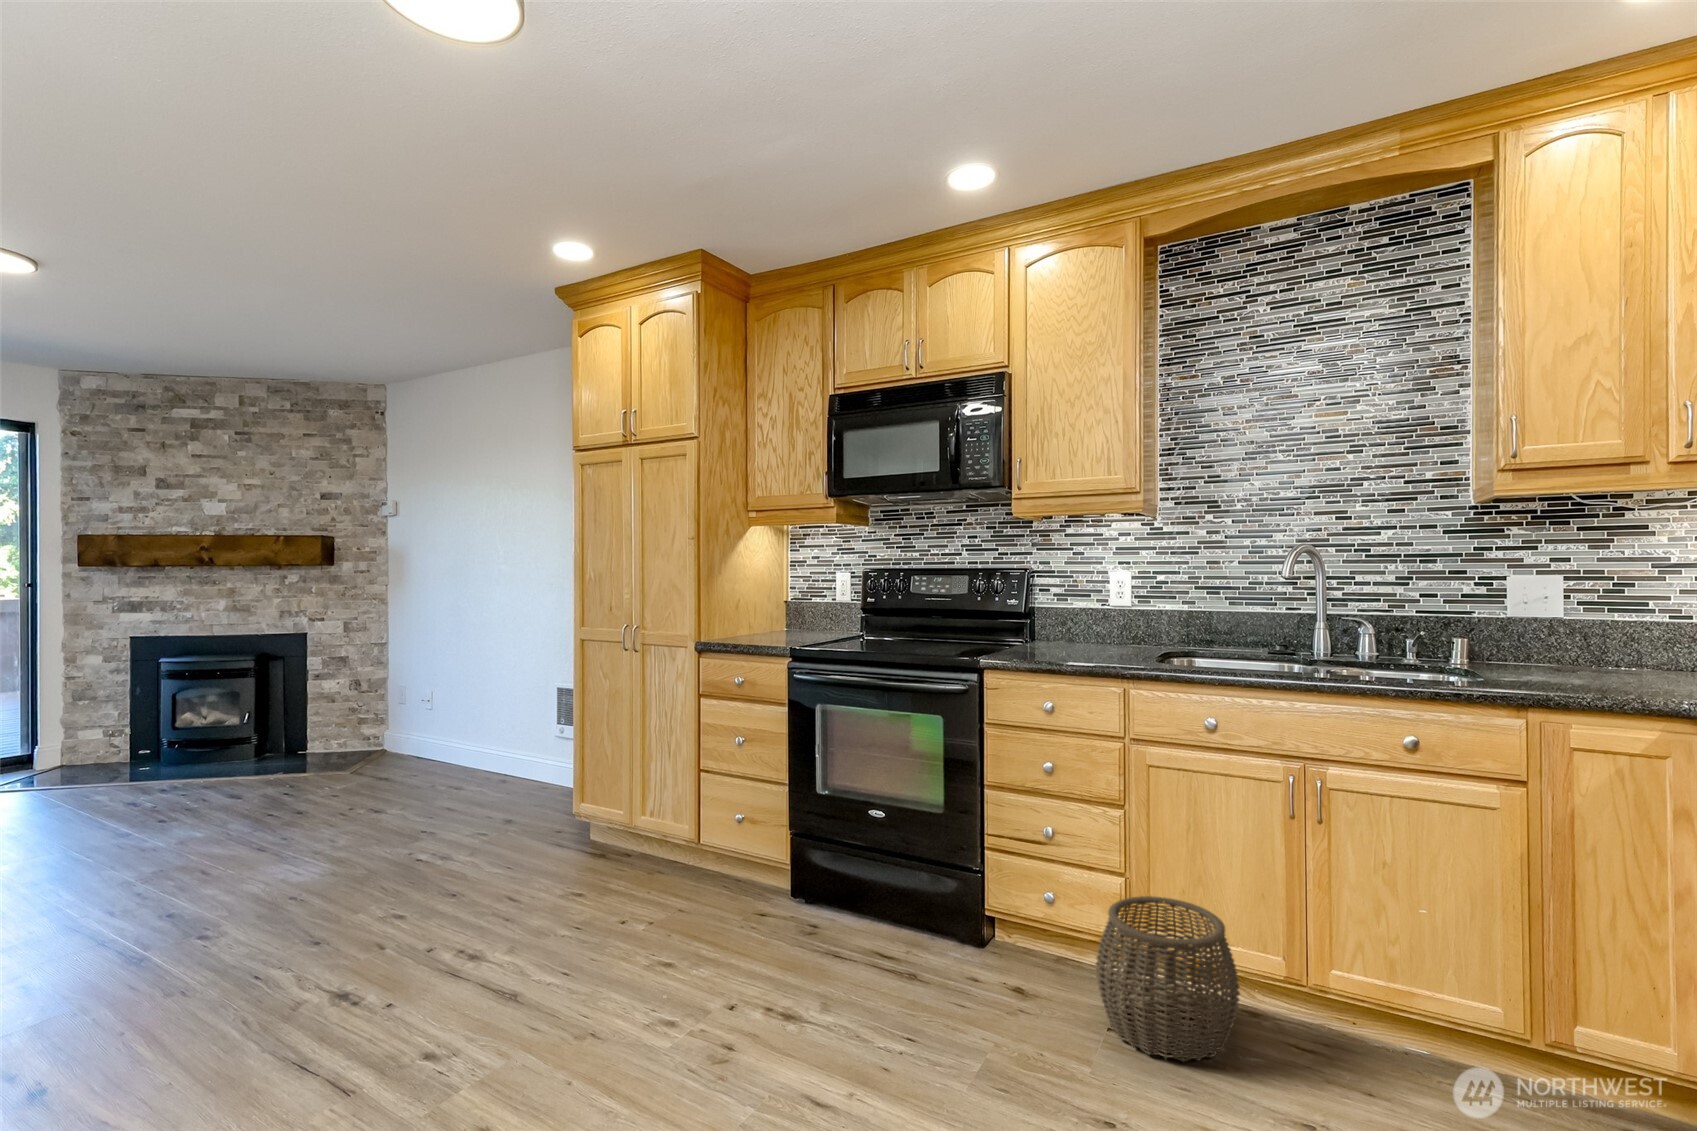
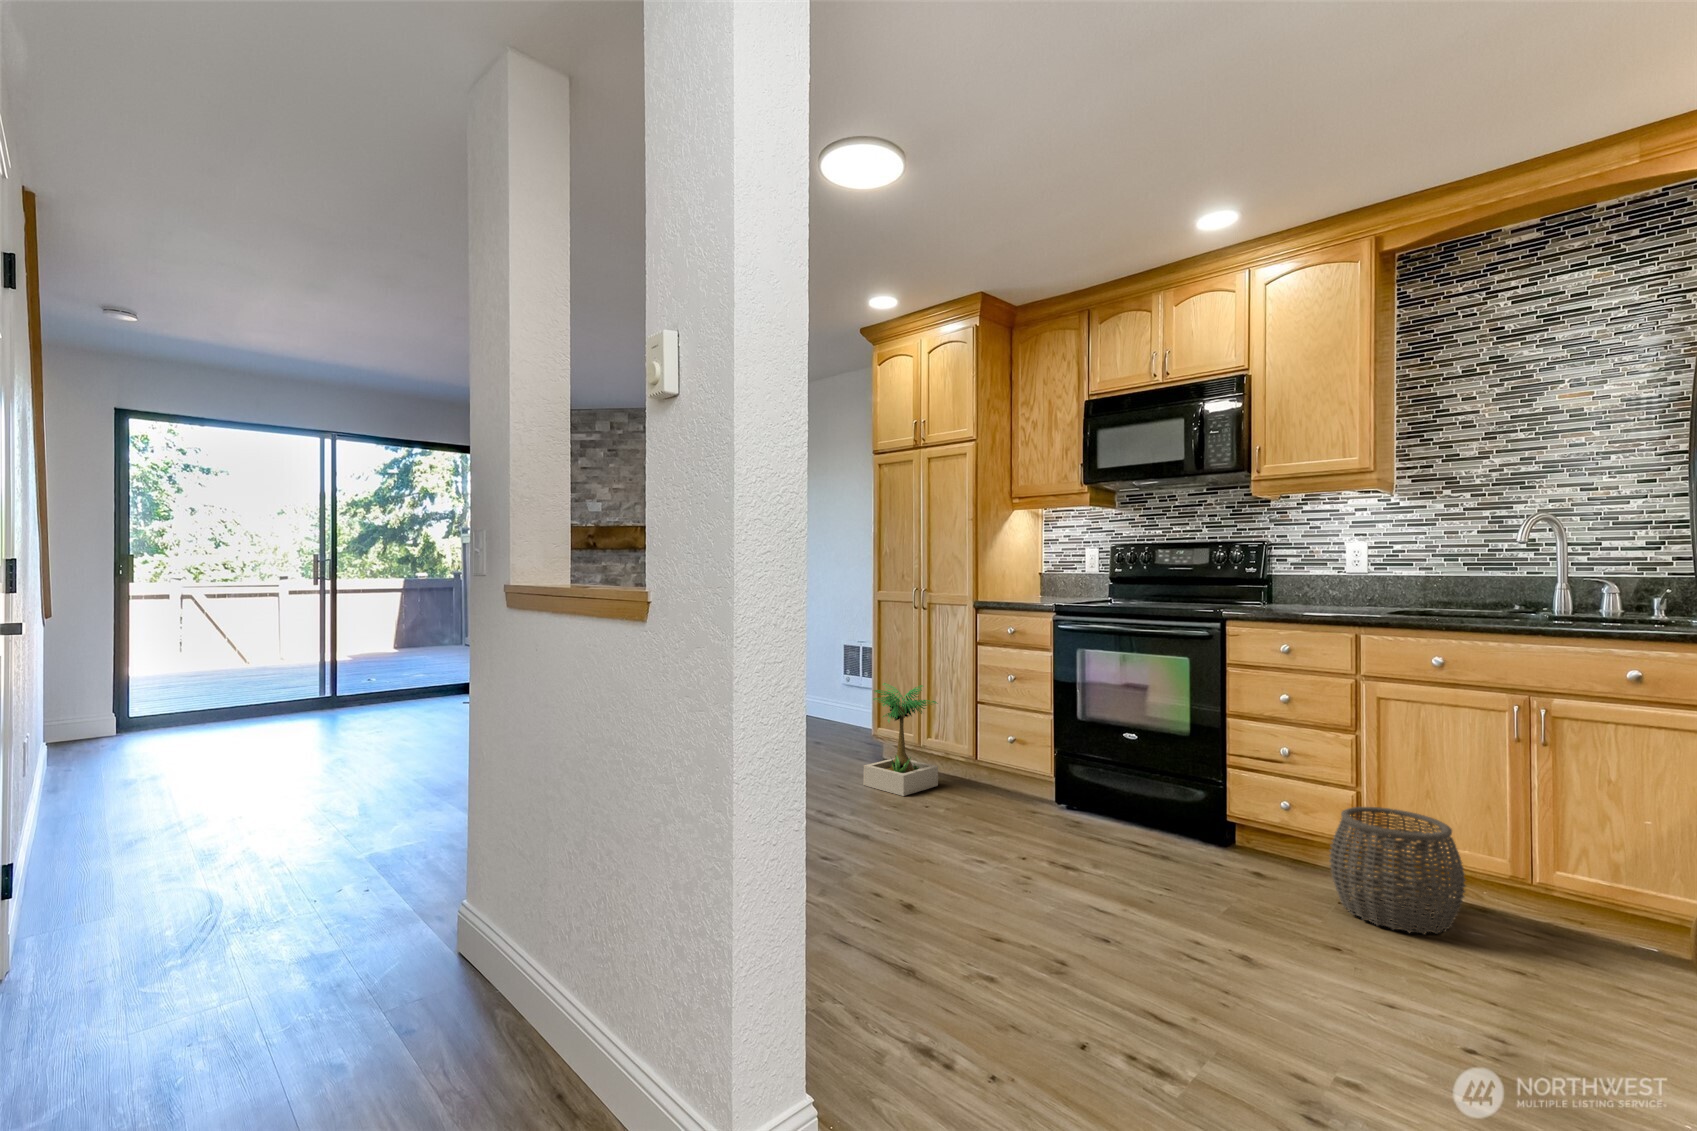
potted plant: none [546,748,659,902] -> present [863,683,938,796]

